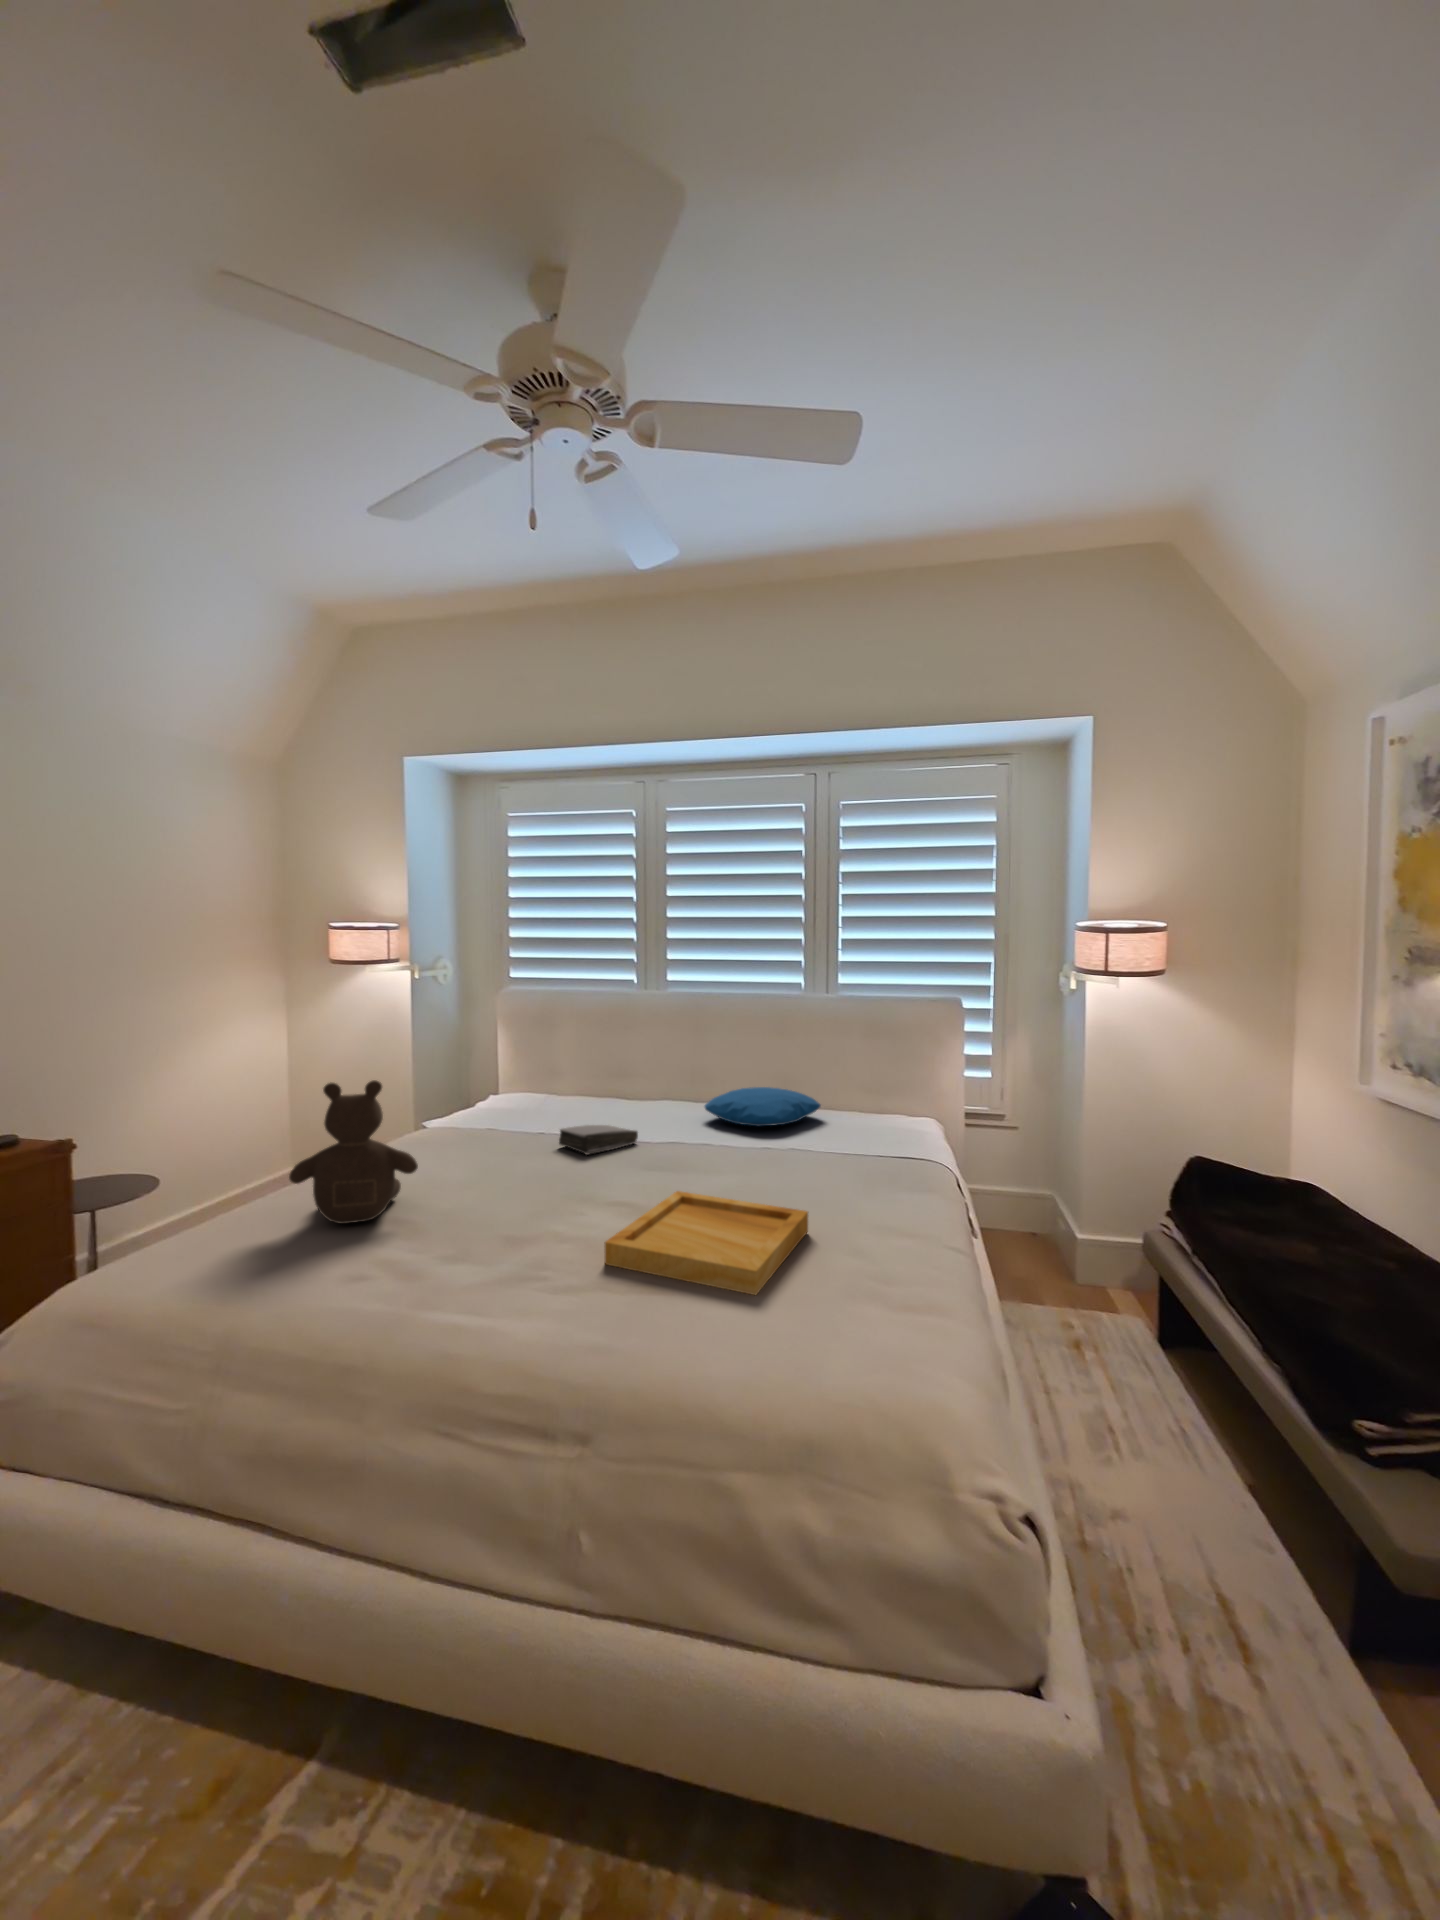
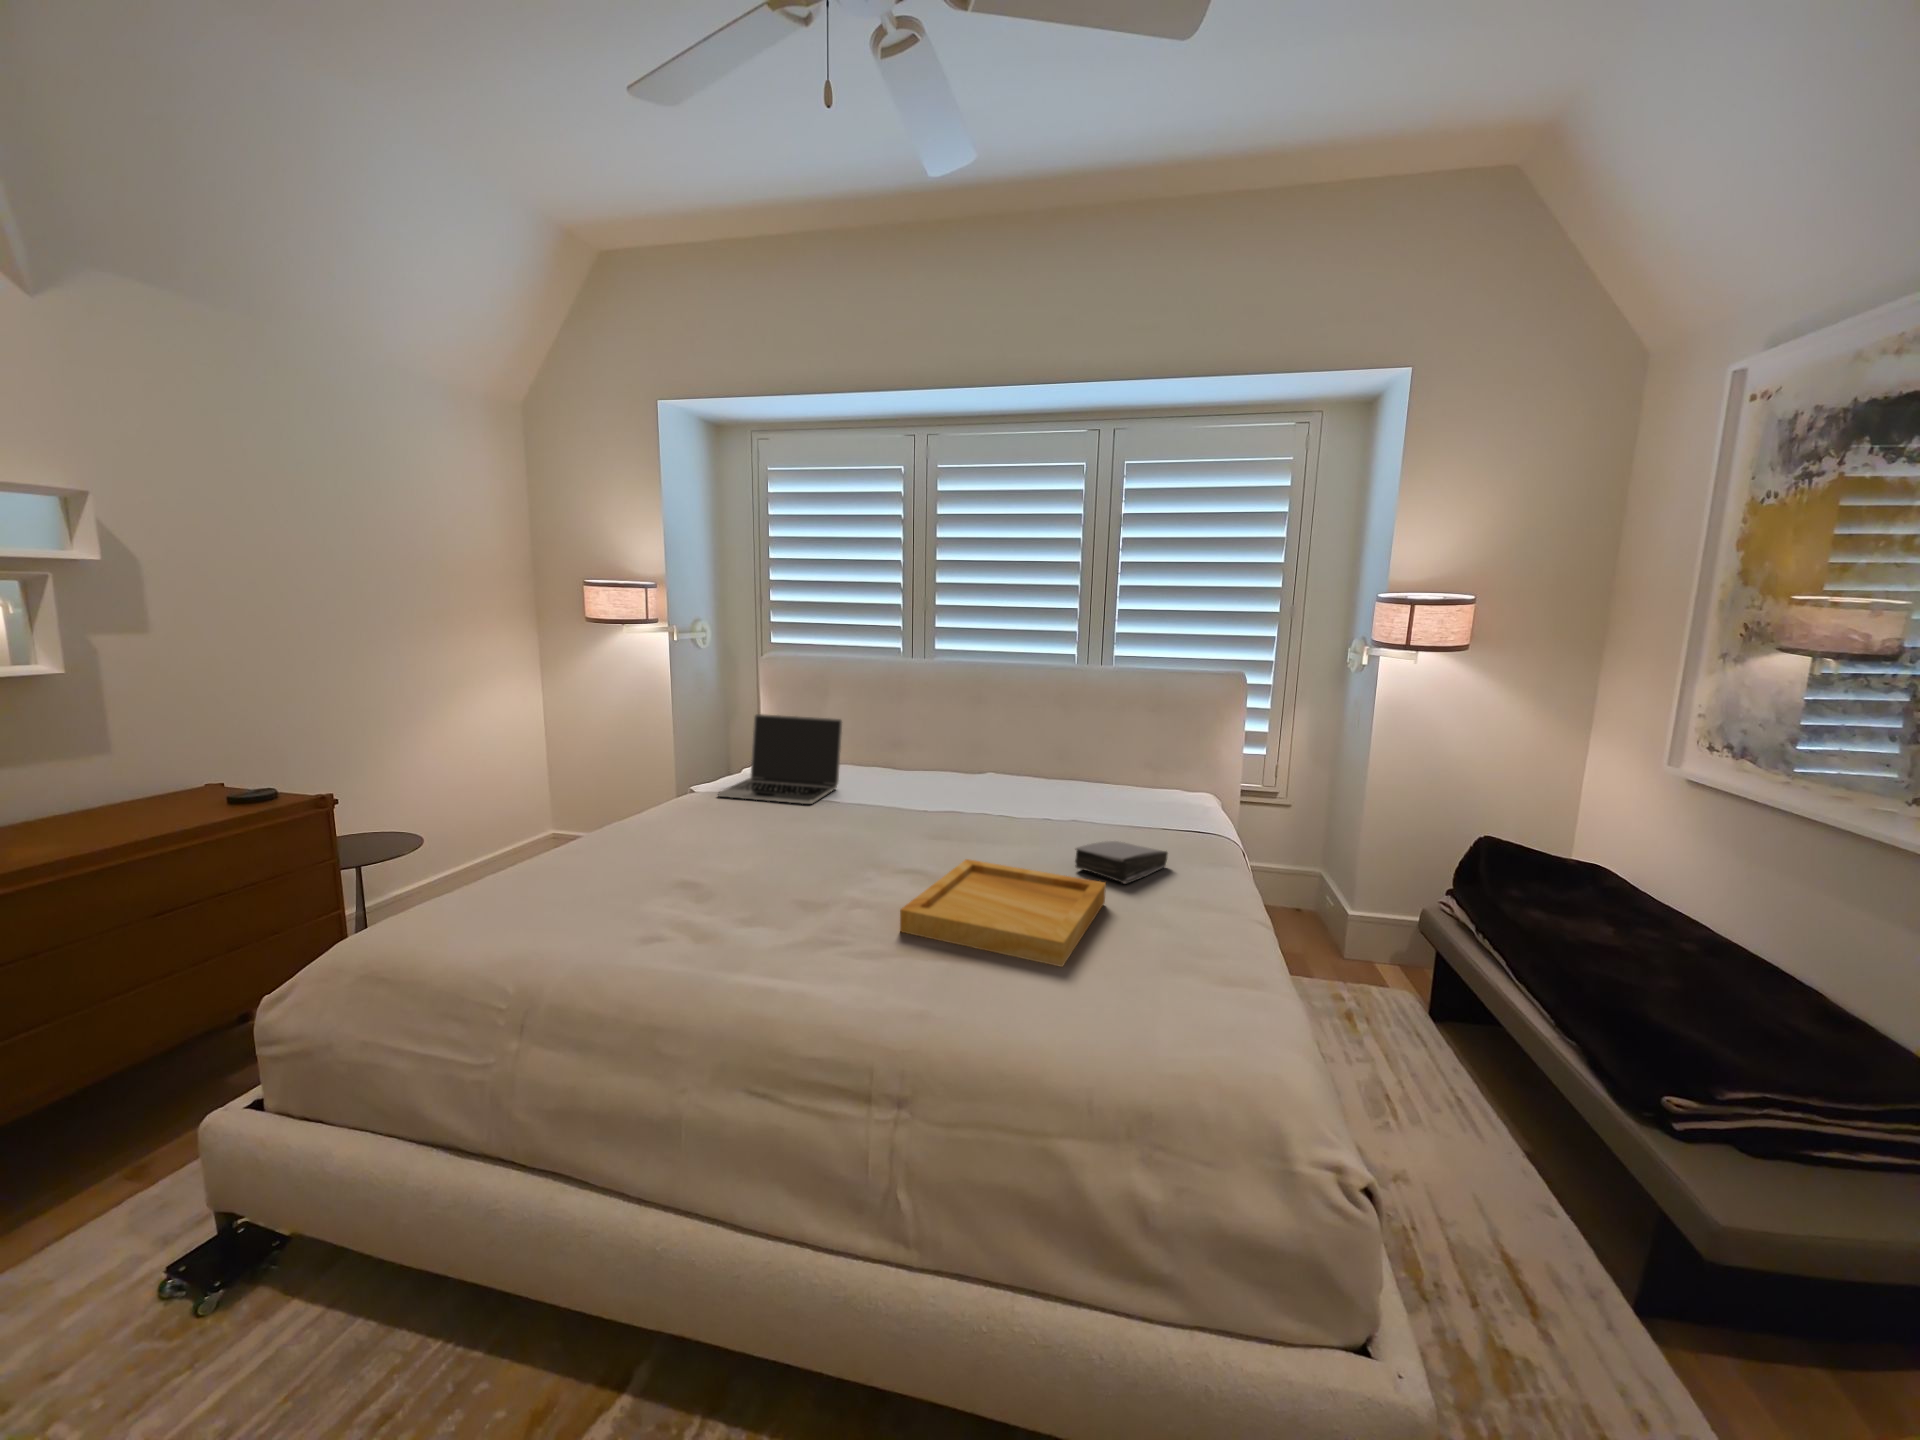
laptop: none [447,1051,570,1139] -> present [718,714,842,804]
teddy bear: present [289,1080,418,1224] -> none [566,738,699,885]
pillow: present [705,1087,821,1126] -> none [978,758,1097,797]
book: present [559,1125,638,1155] -> present [1075,841,1168,884]

